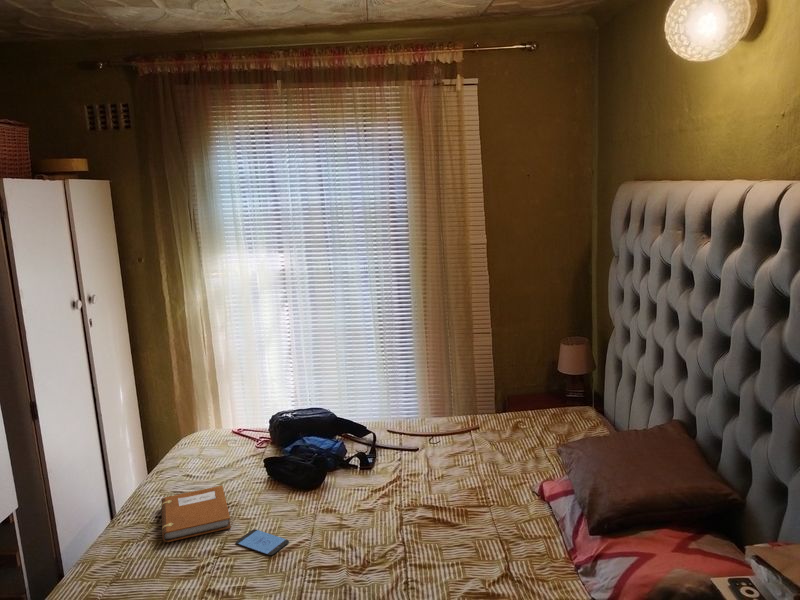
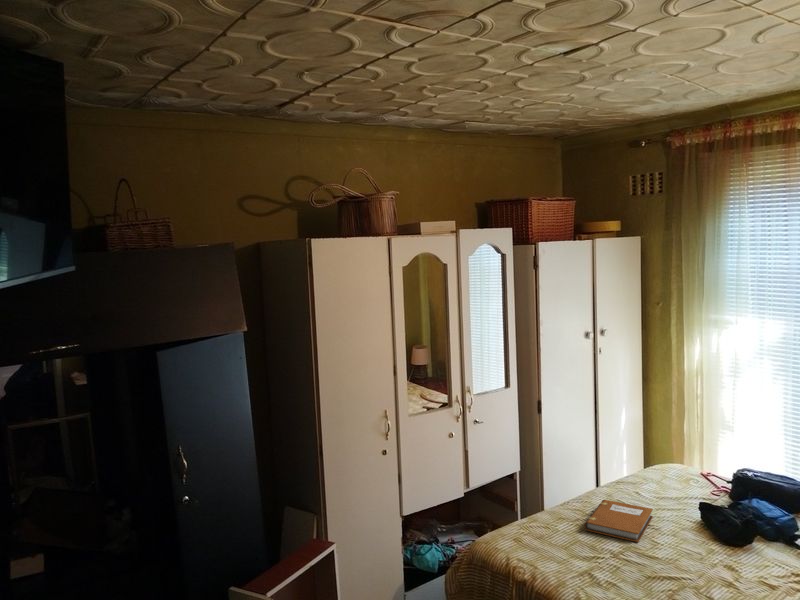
smartphone: present [236,529,289,555] -> none [634,551,675,575]

